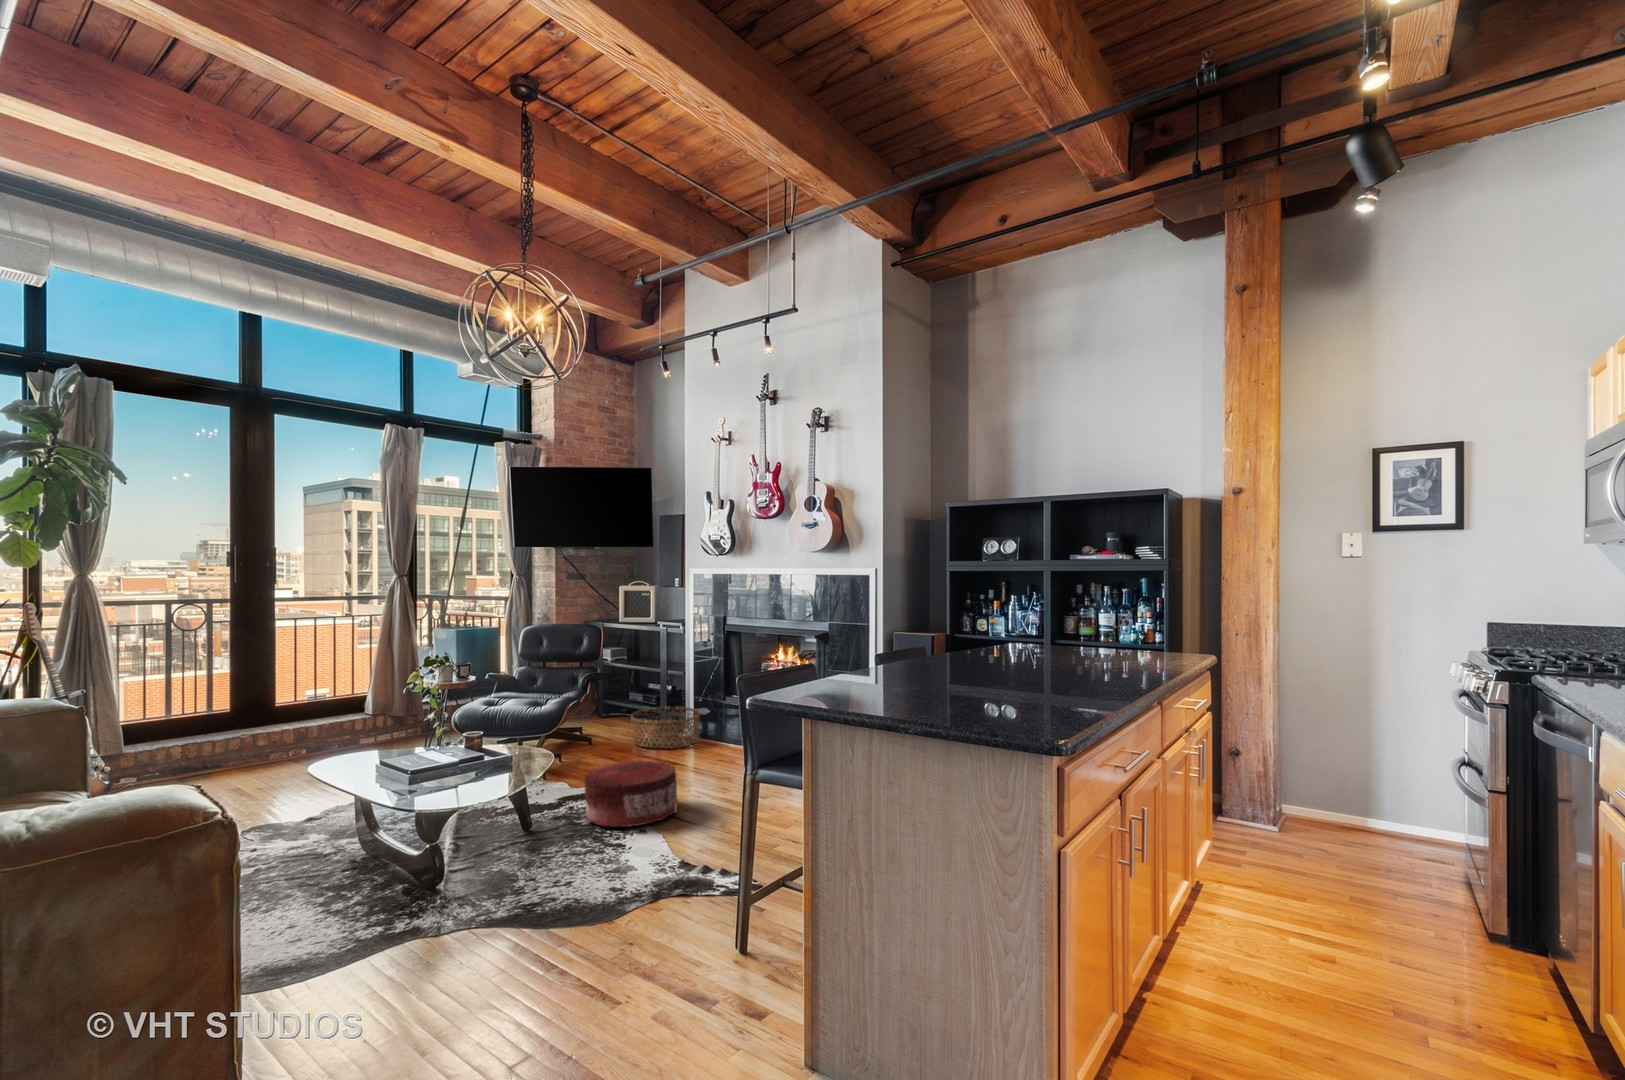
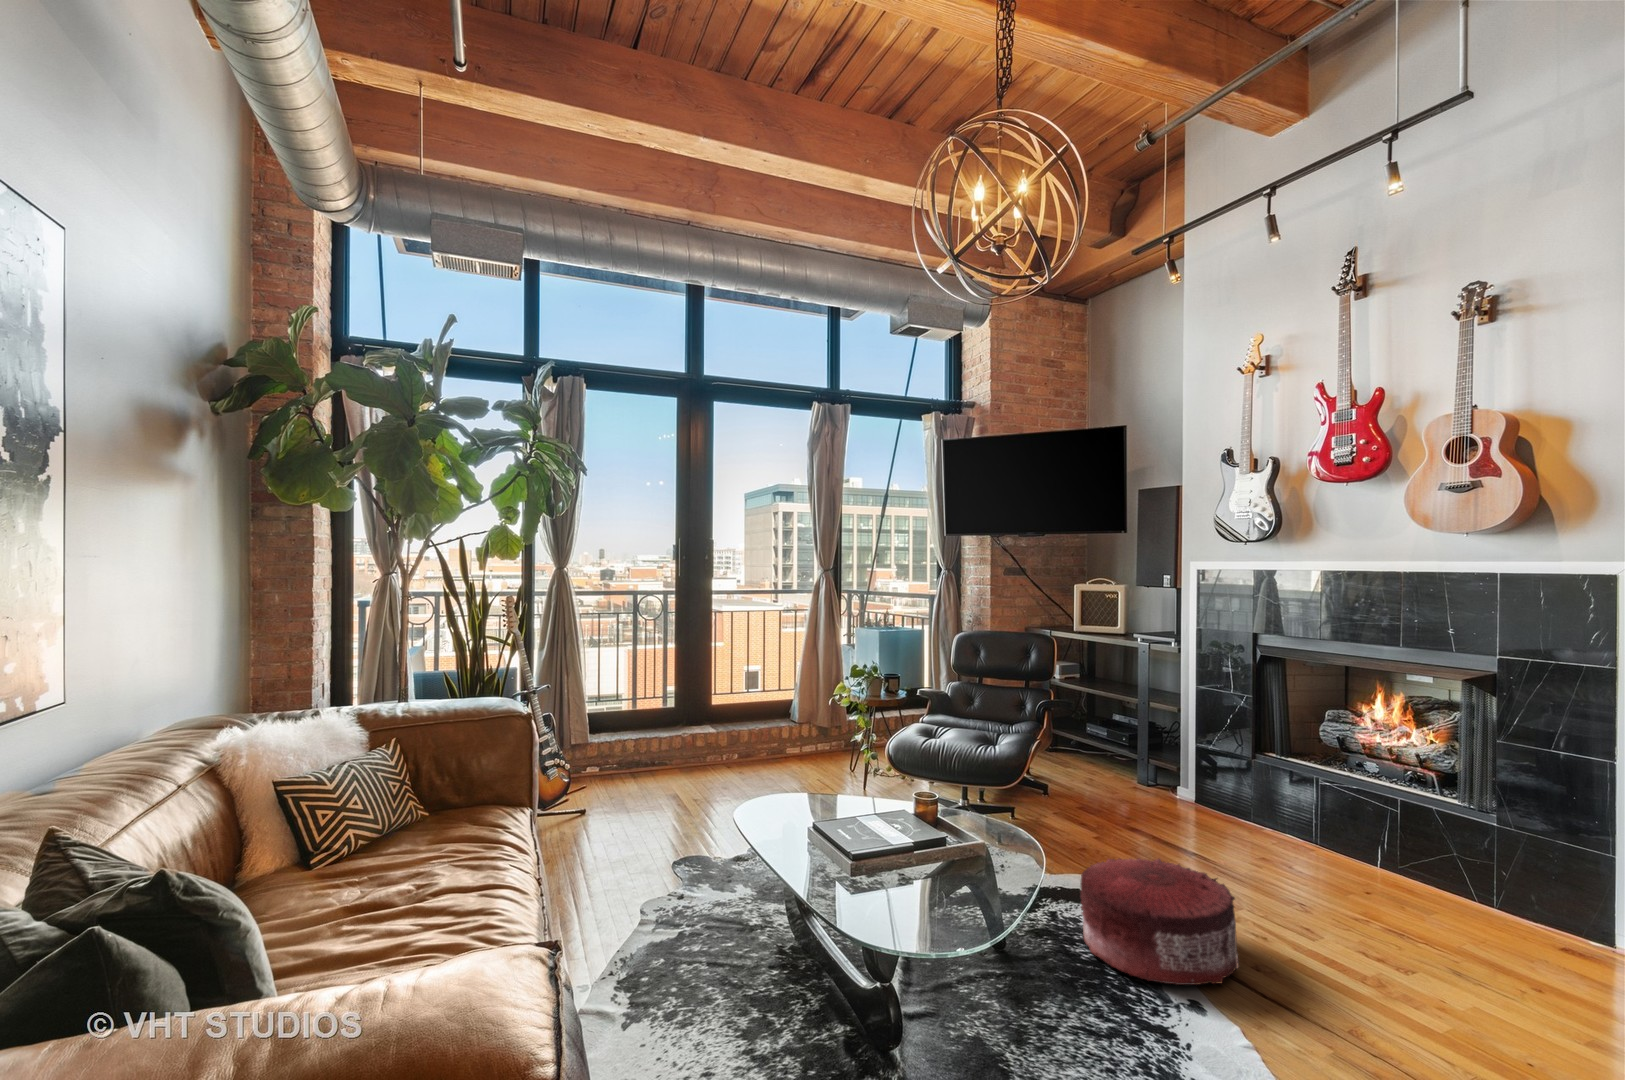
basket: present [631,707,700,748] -> none [1105,754,1210,821]

